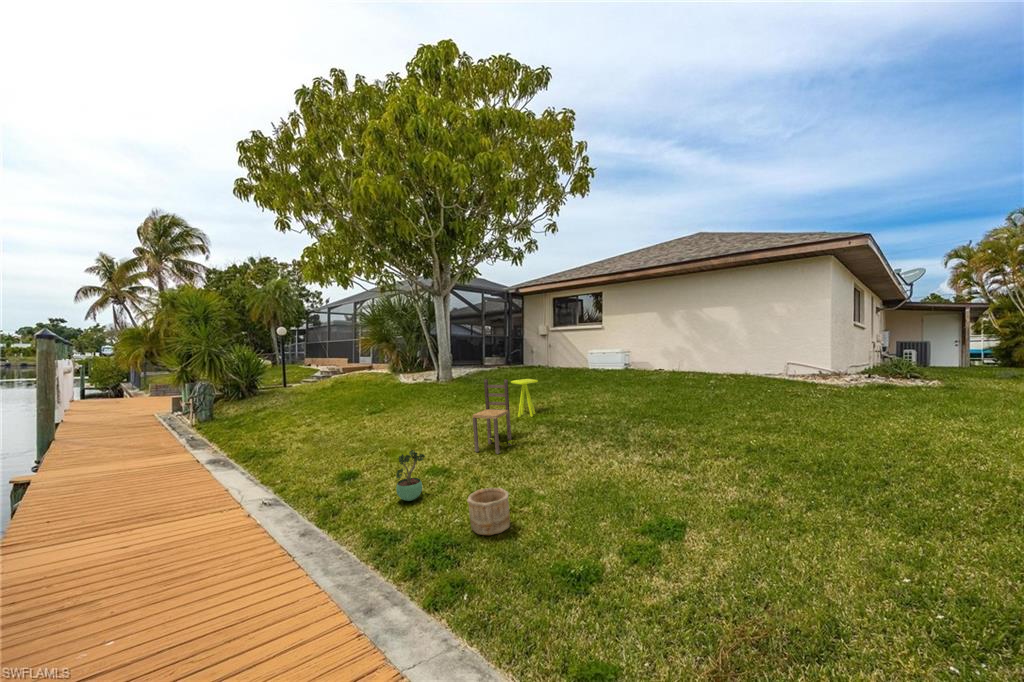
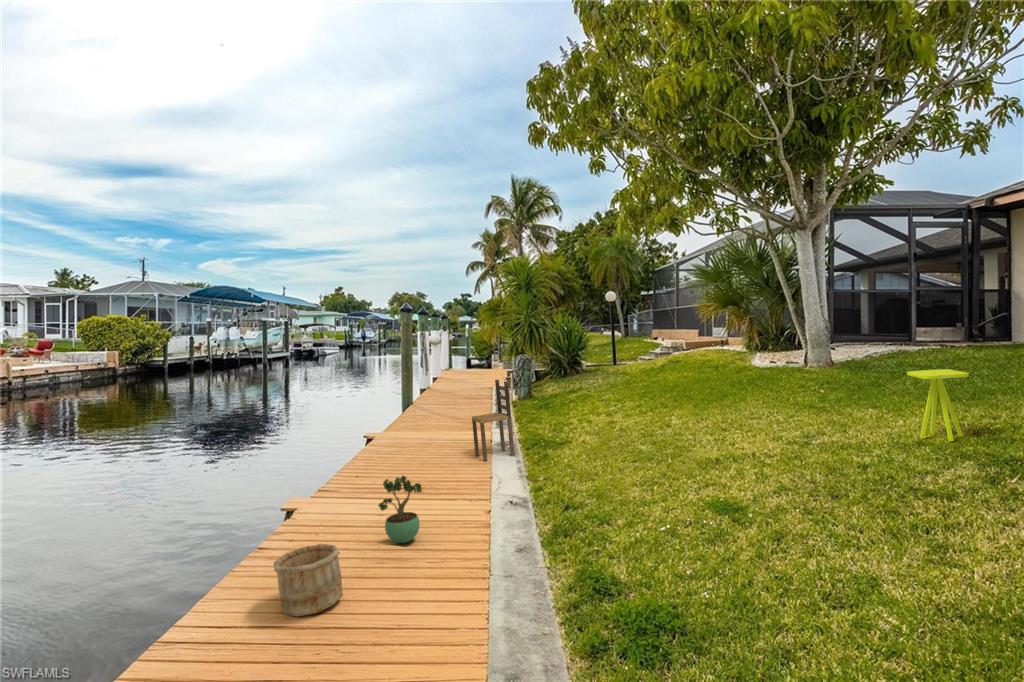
chair: present [473,379,512,454] -> present [472,380,515,461]
potted plant: present [396,450,425,501] -> present [378,475,422,543]
wooden bucket: present [467,488,510,535] -> present [274,544,343,616]

